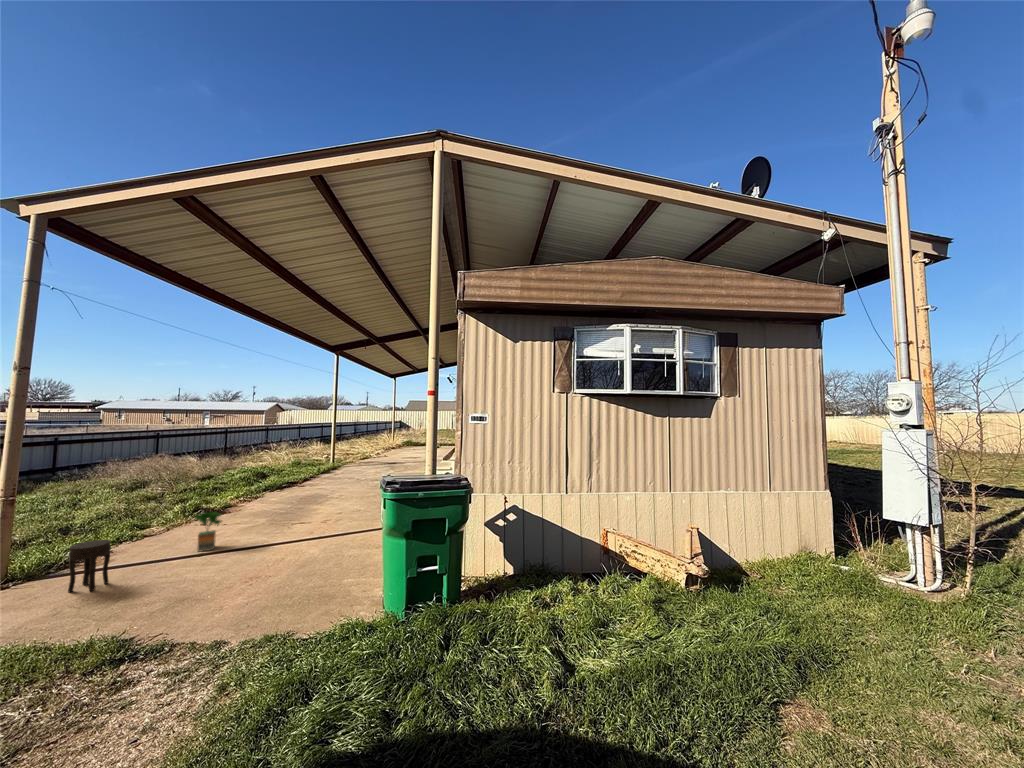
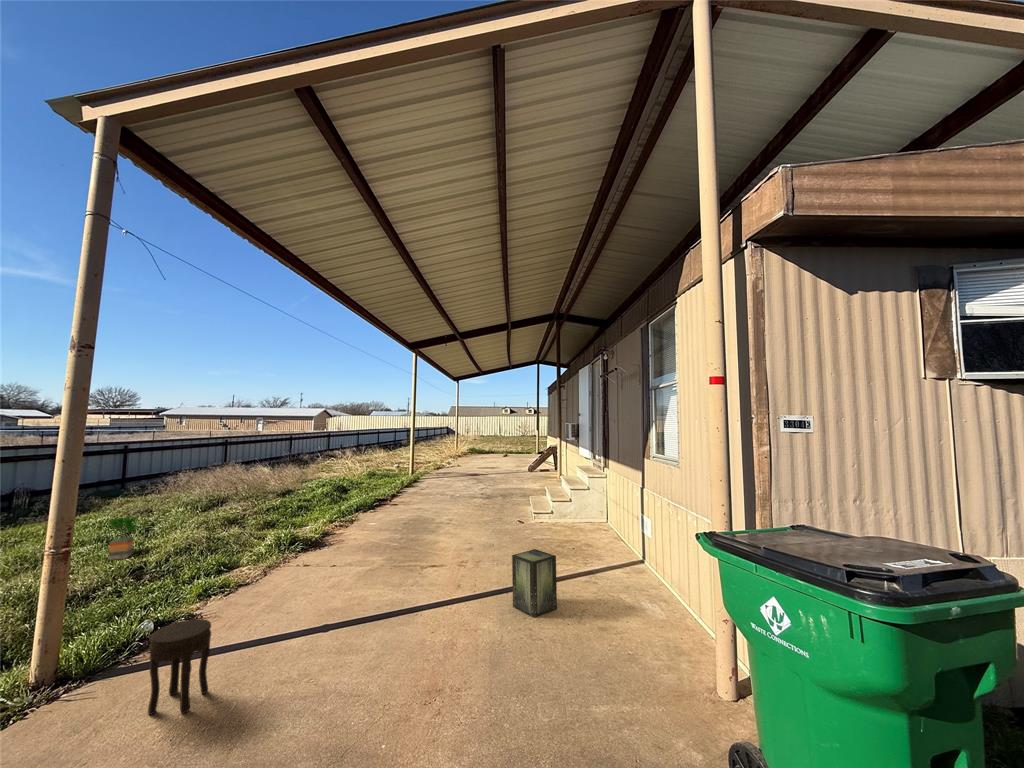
storage box: none [341,505,371,548] -> present [512,549,557,618]
potted tree: present [195,512,222,551] -> present [109,517,139,560]

